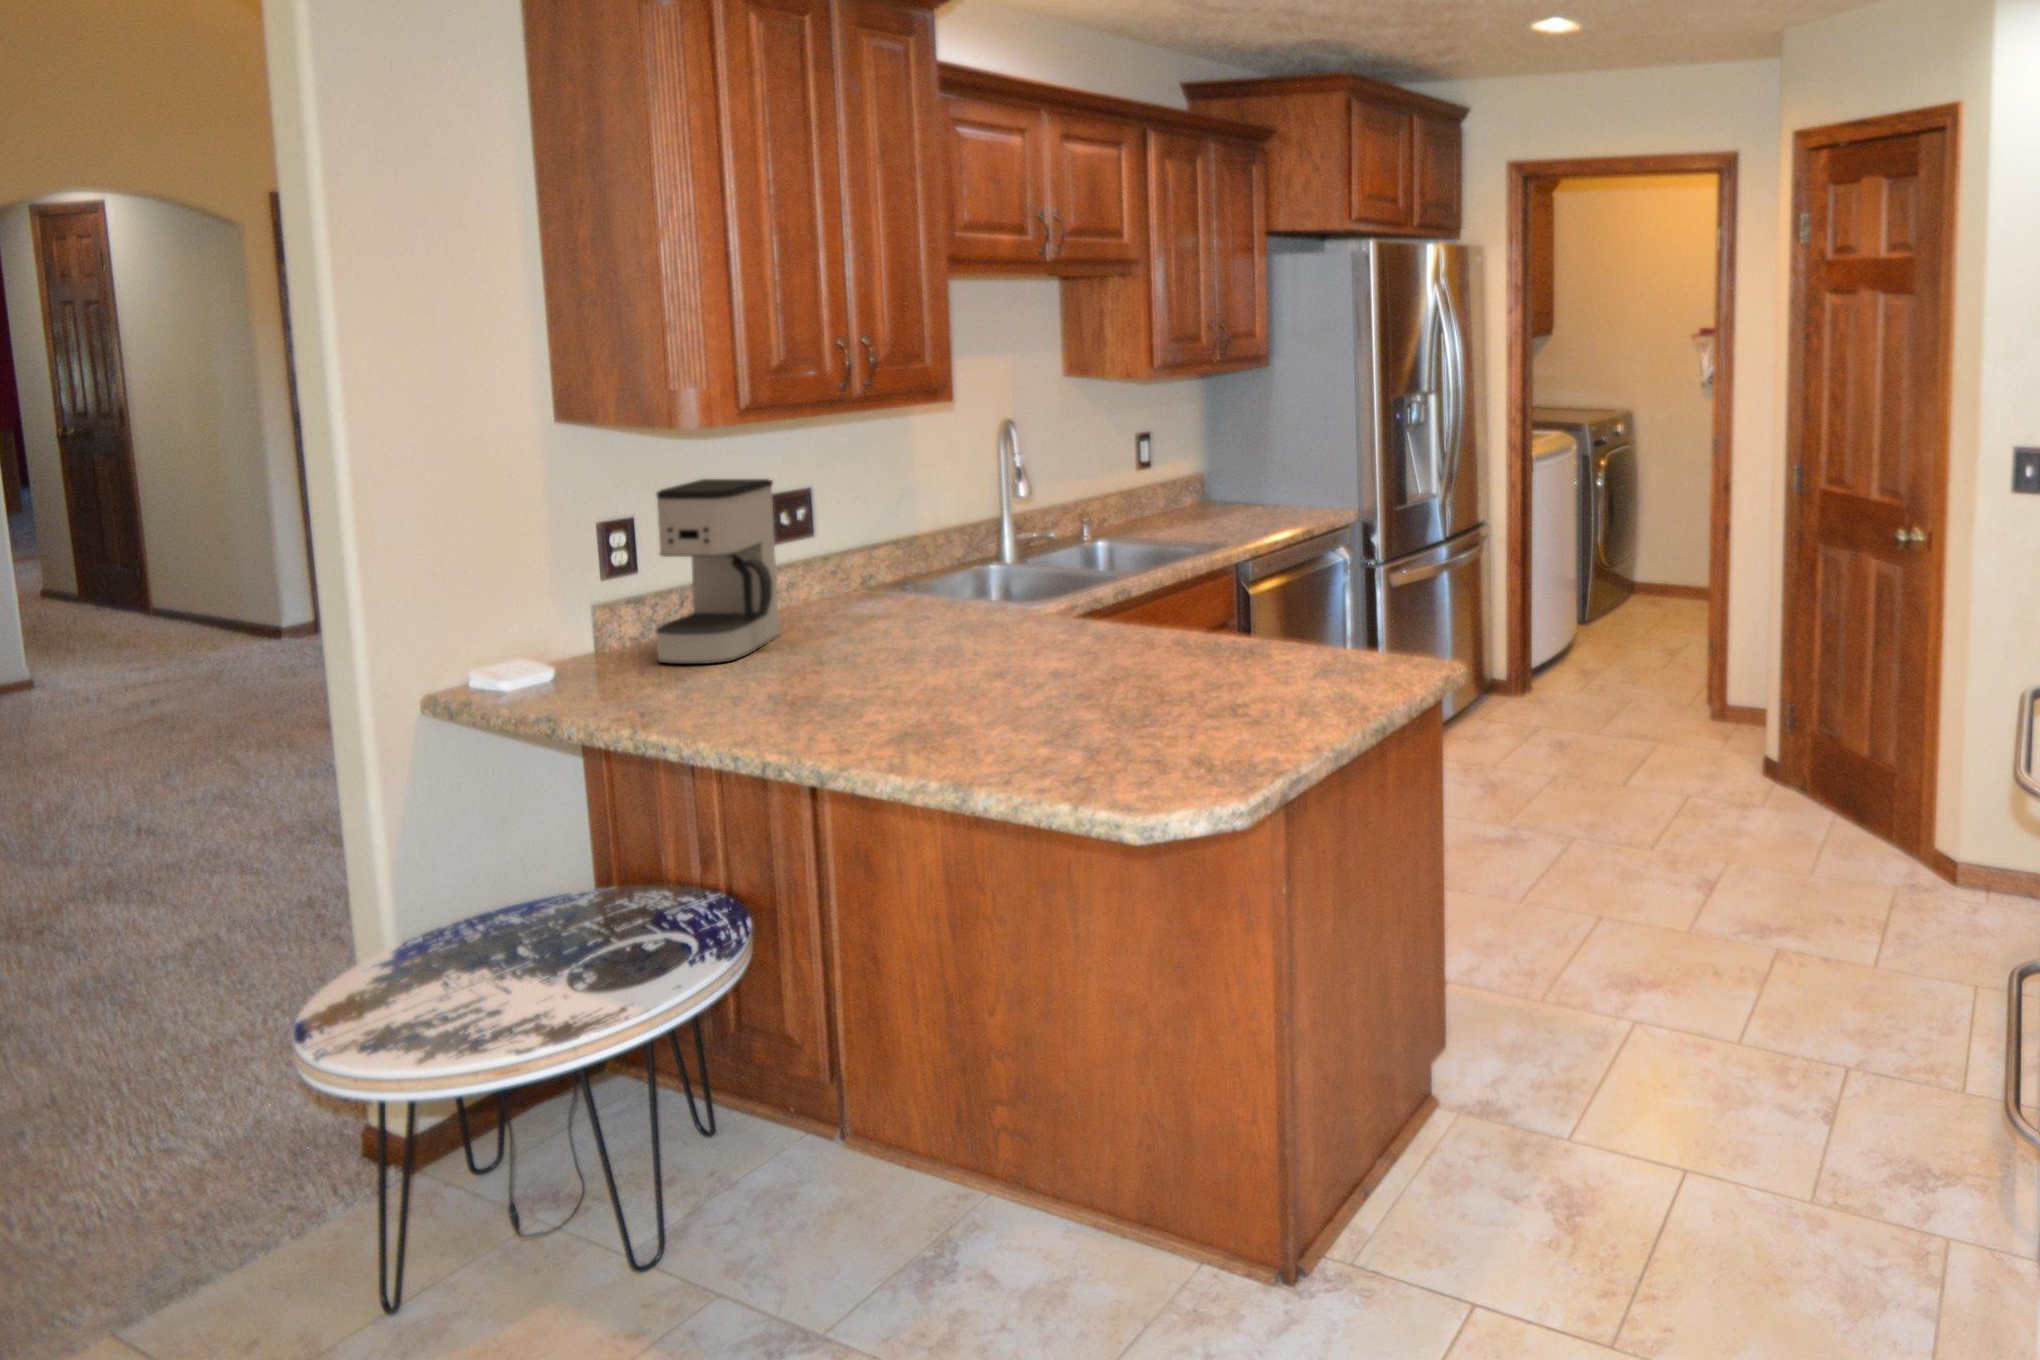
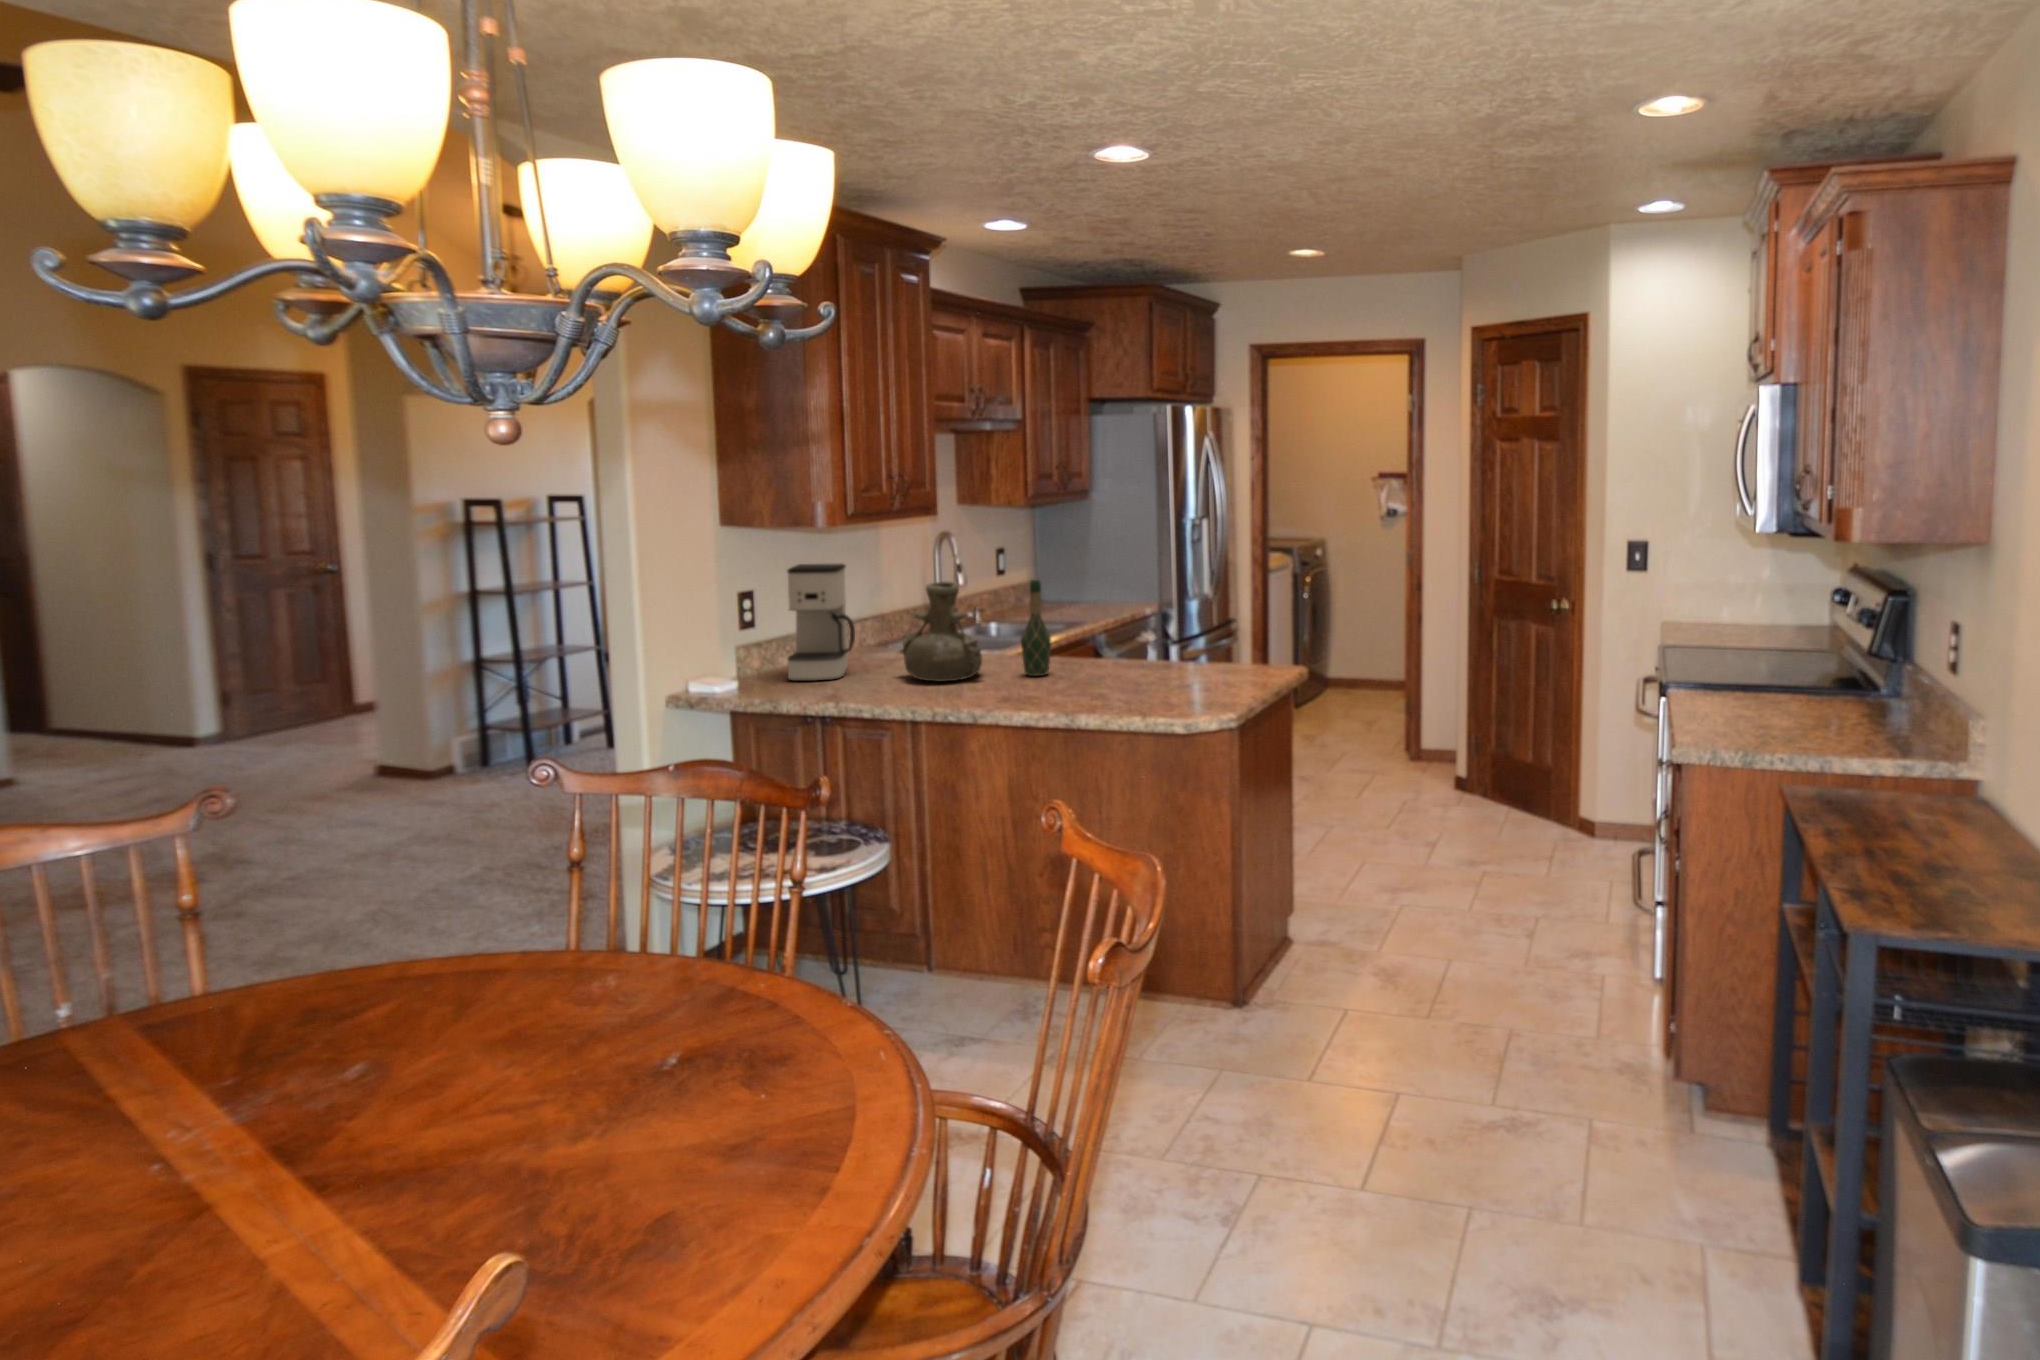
vase: none [818,515,949,676] -> present [899,581,982,681]
wine bottle: none [999,516,1050,669] -> present [1021,580,1051,676]

